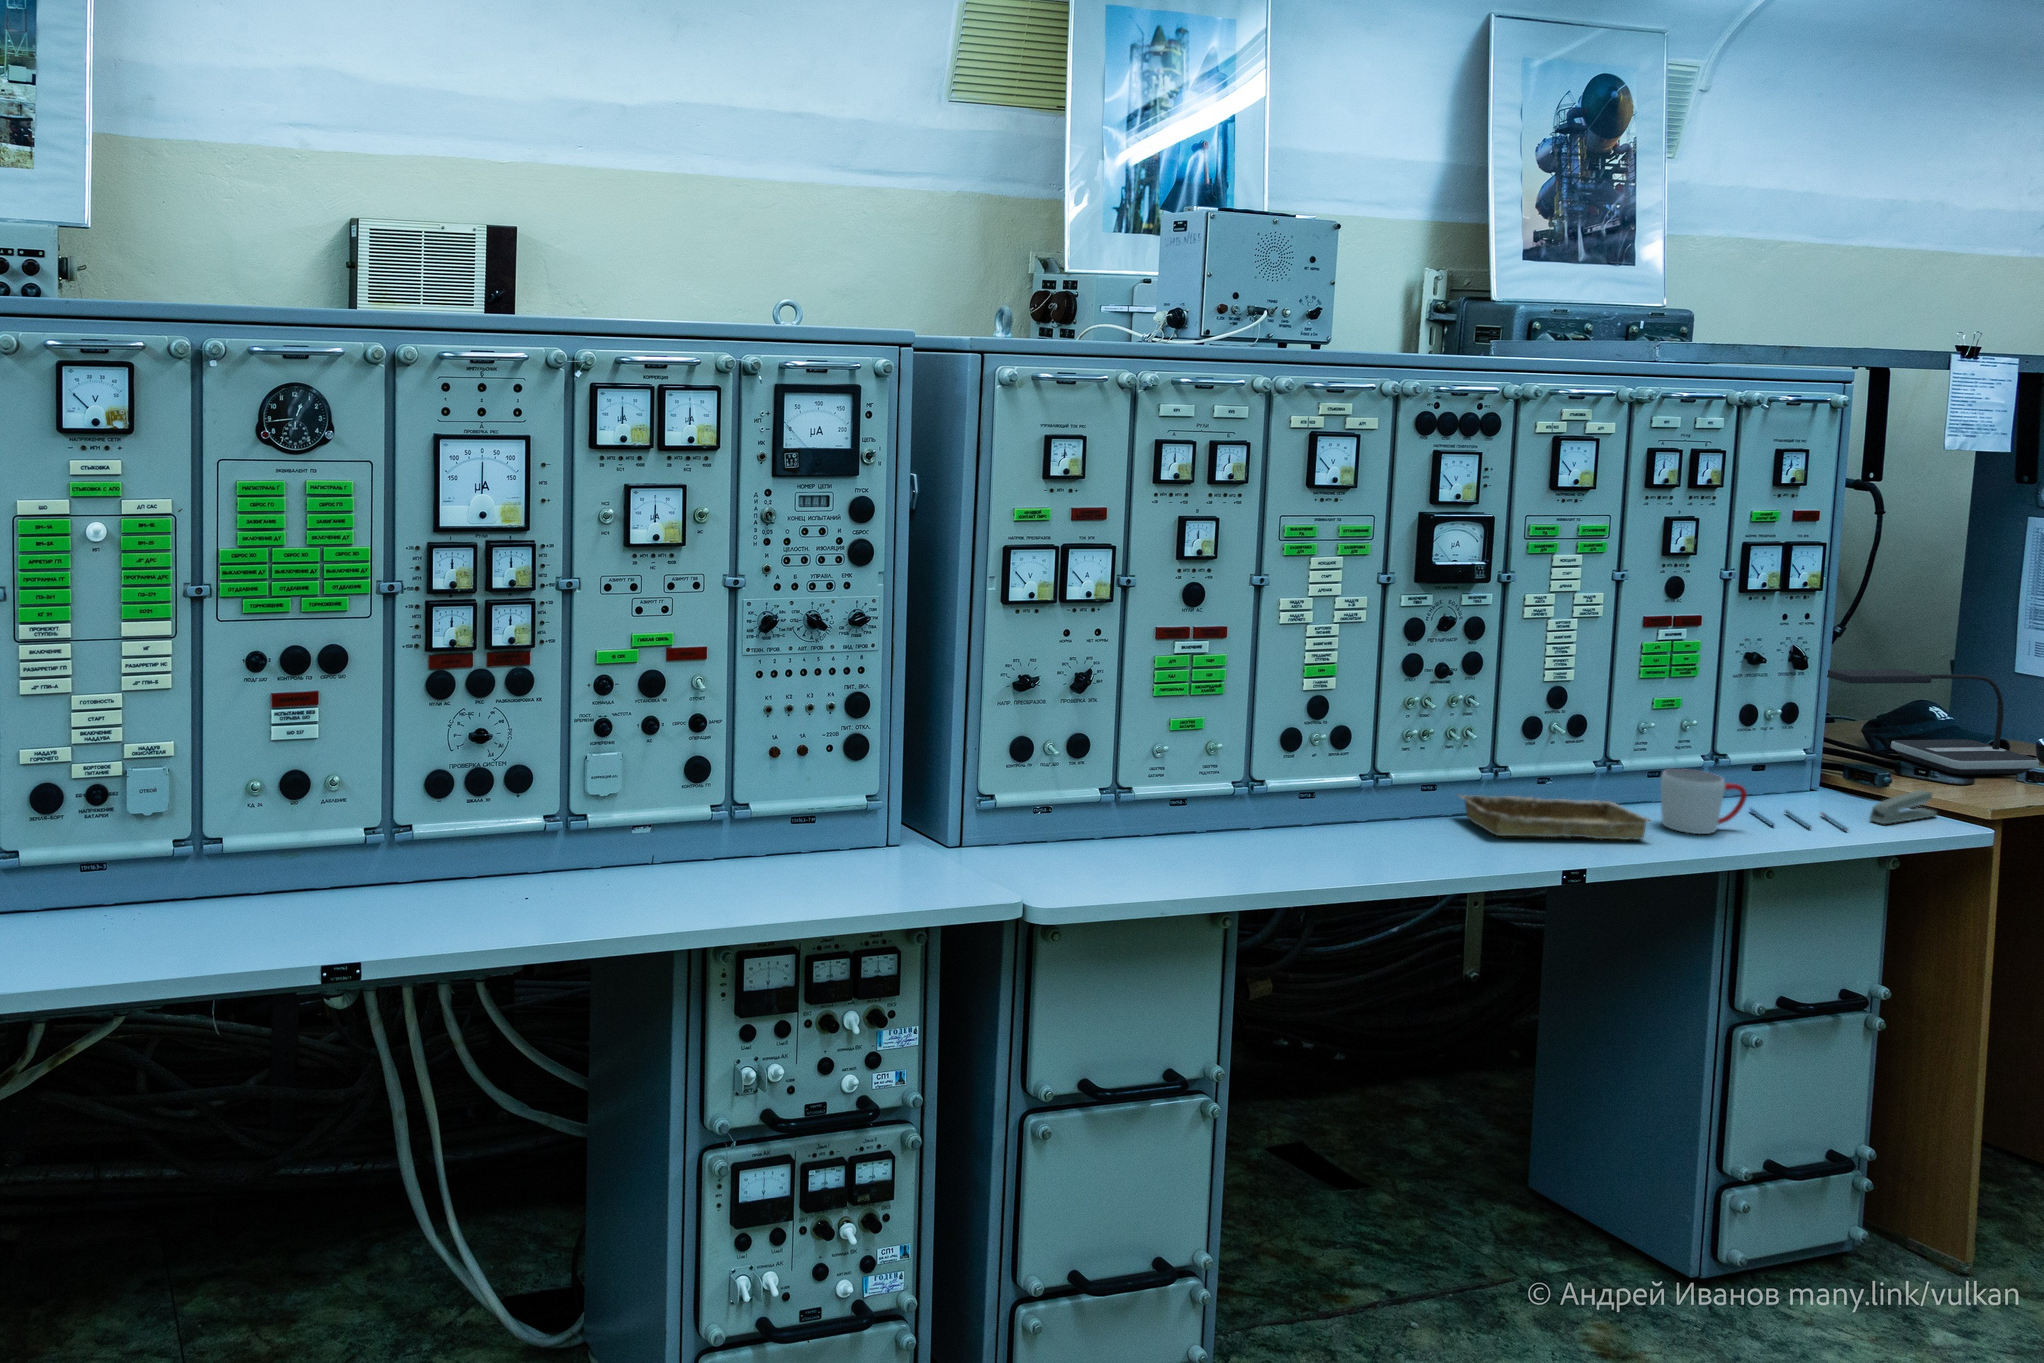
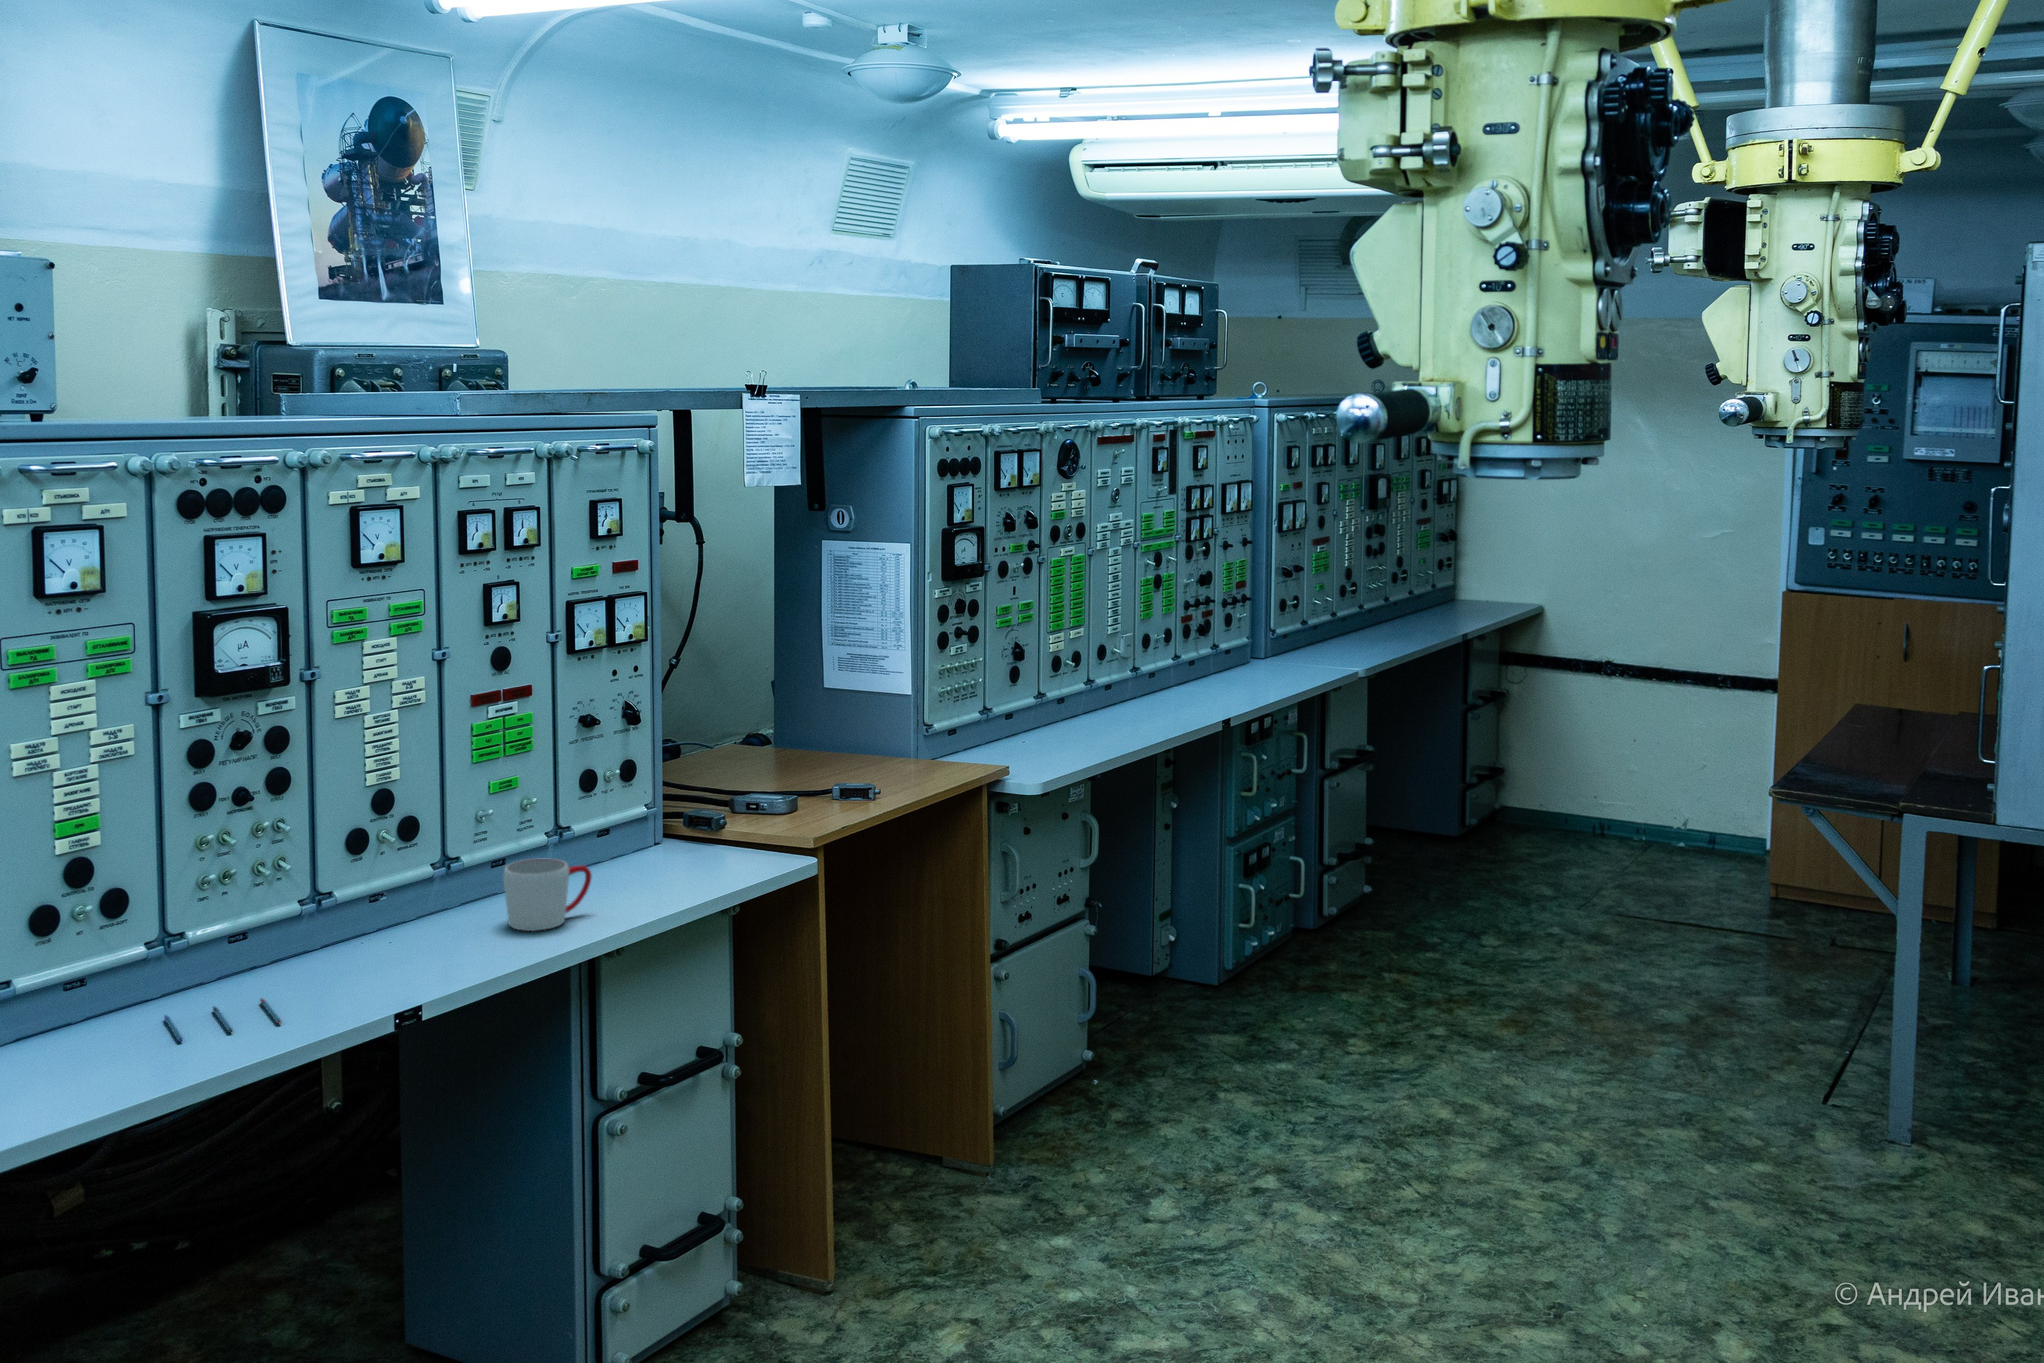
desk lamp: present [1827,669,2039,775] -> none [655,700,841,800]
stapler: present [1870,790,1937,824] -> none [707,829,766,874]
tray: present [1460,795,1650,840] -> none [272,912,499,988]
pen: present [1750,809,1848,831] -> present [164,999,281,1042]

